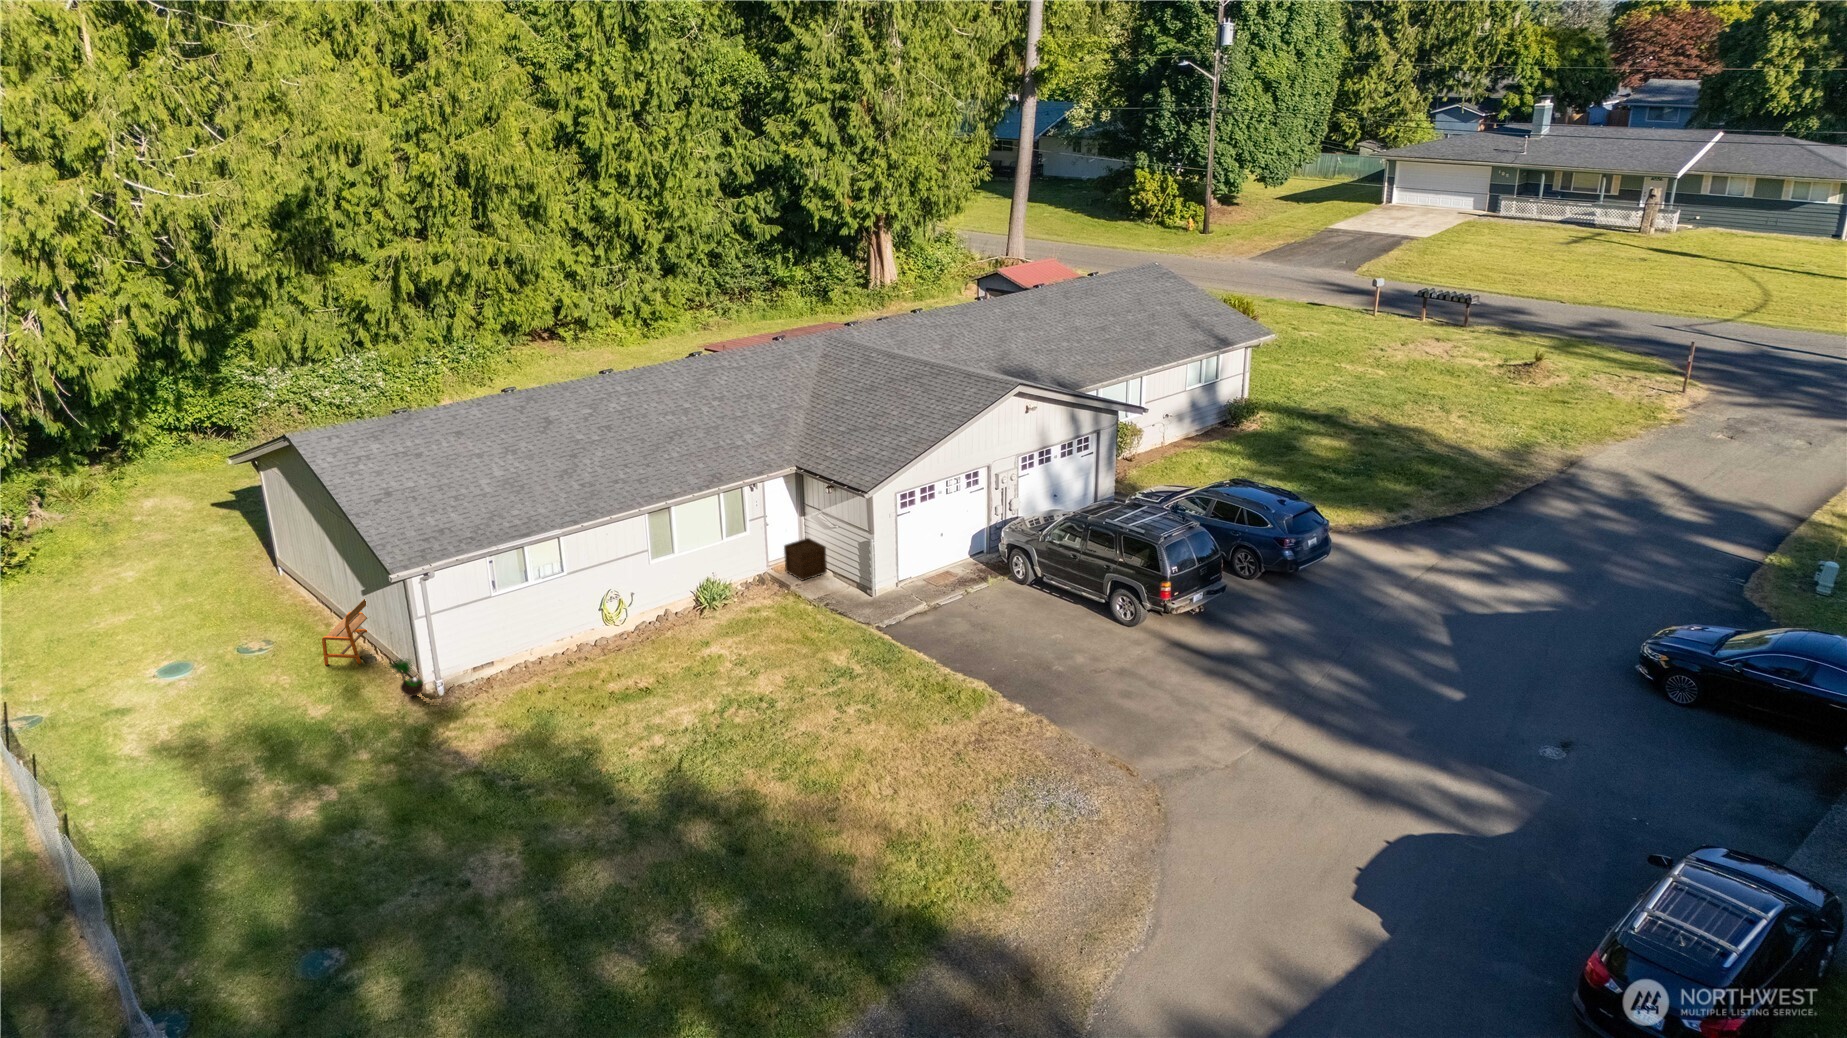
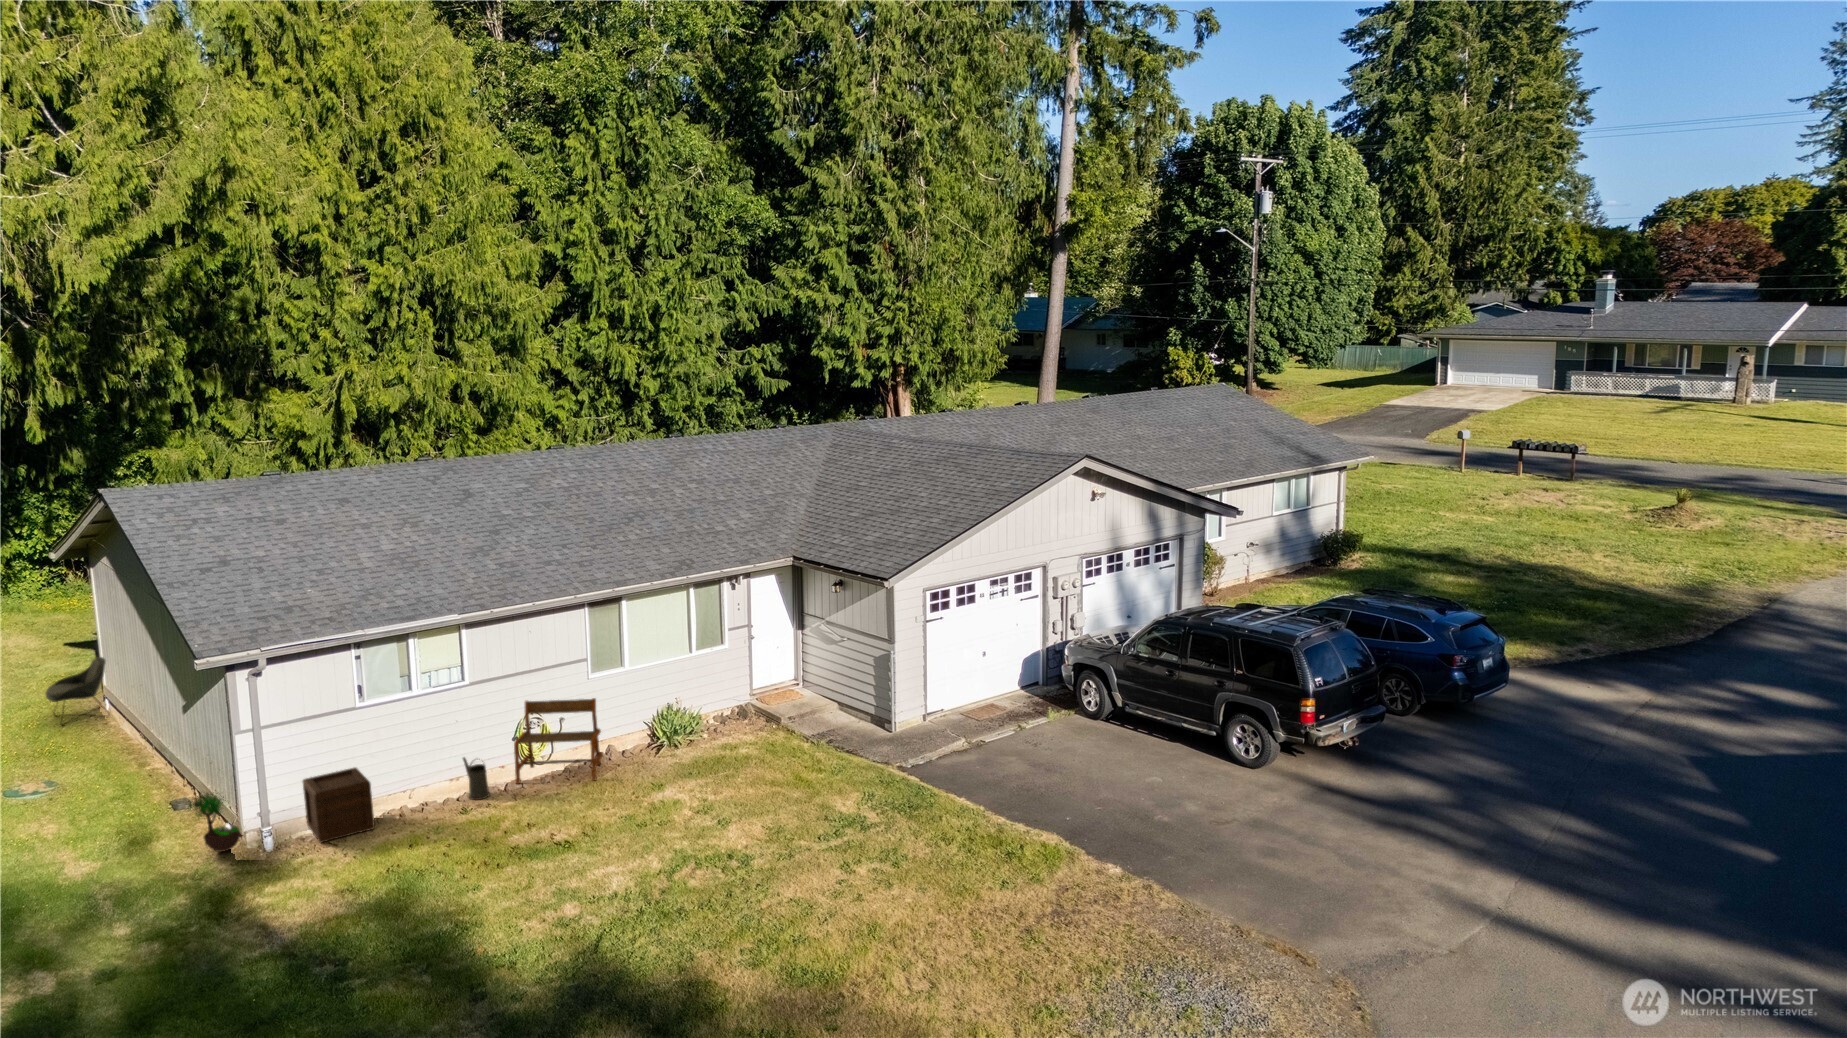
lounge chair: none [234,534,284,588] -> present [46,657,106,725]
wooden crate: present [784,538,827,580] -> present [303,768,375,842]
bench: present [322,599,367,665] -> present [514,698,603,784]
watering can: none [565,623,587,655] -> present [463,758,490,800]

